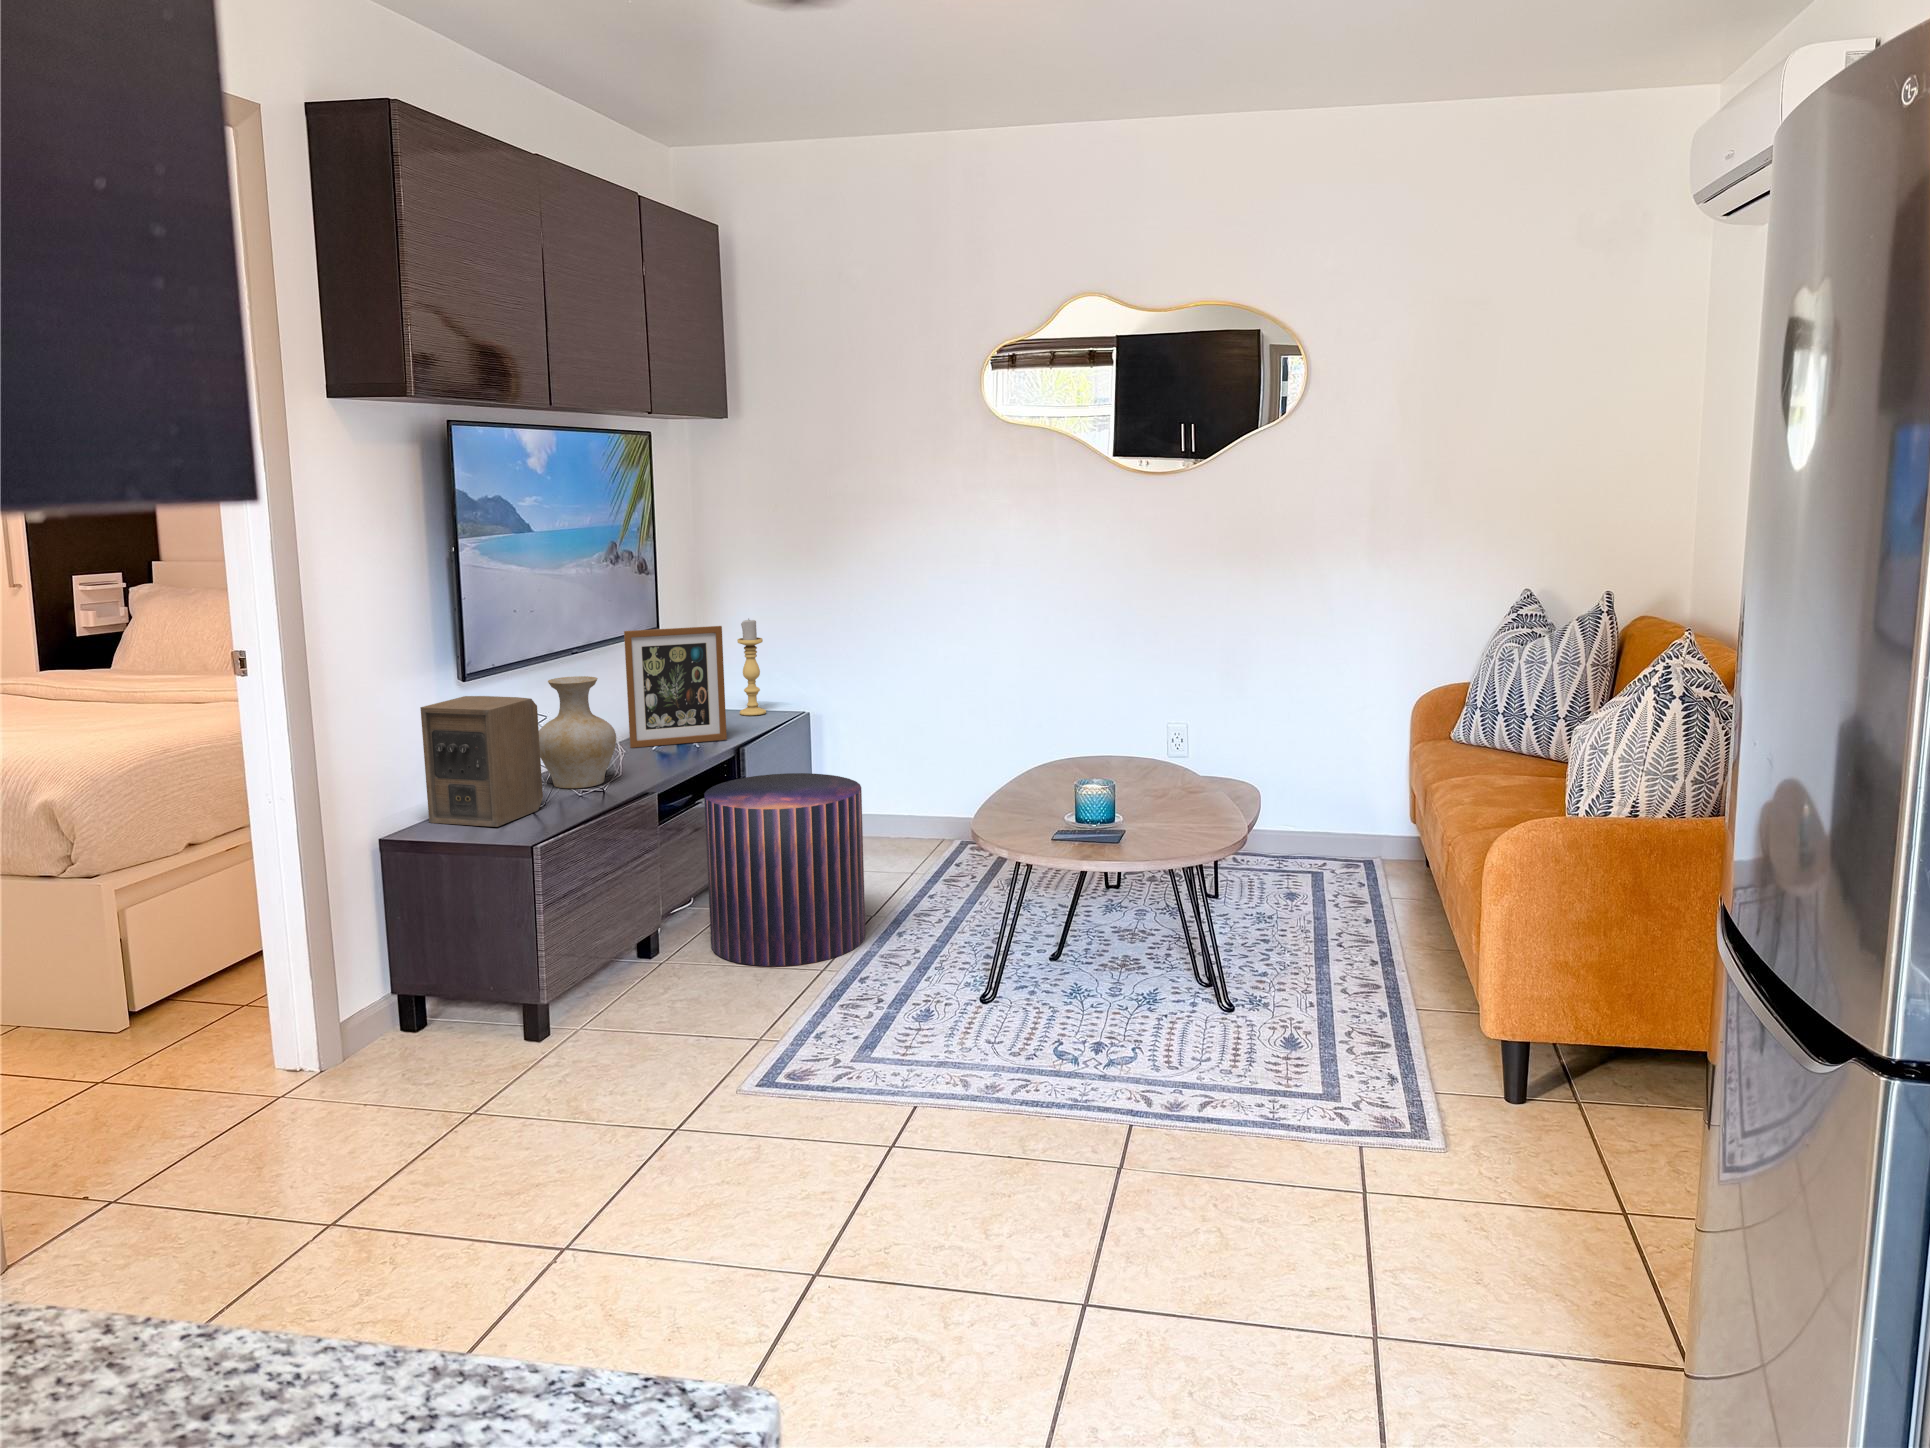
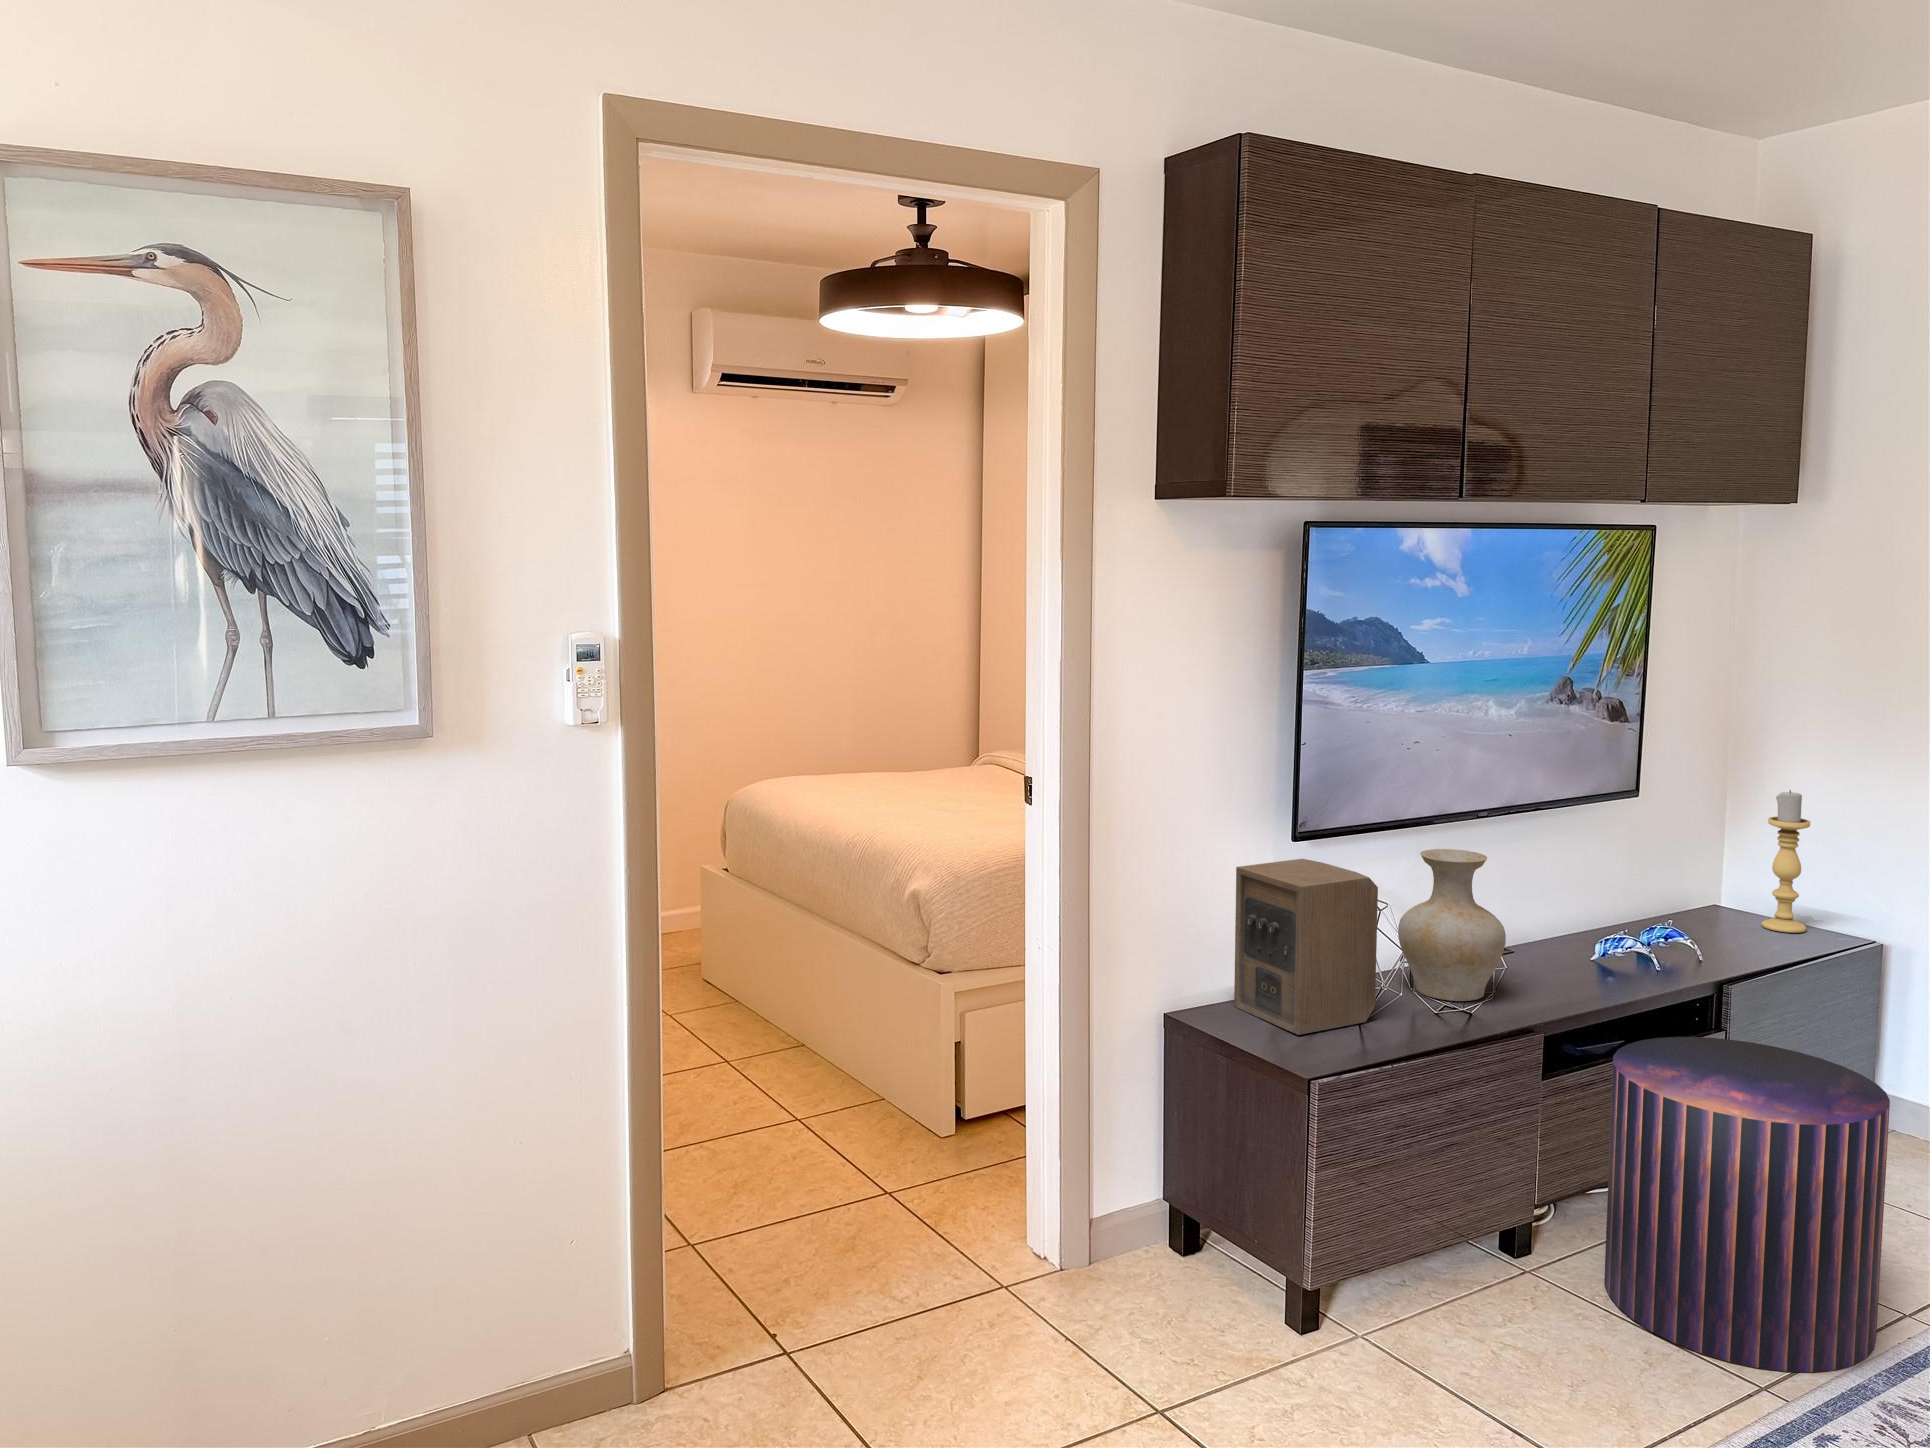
picture frame: present [624,626,727,748] -> none [1560,793,1716,966]

